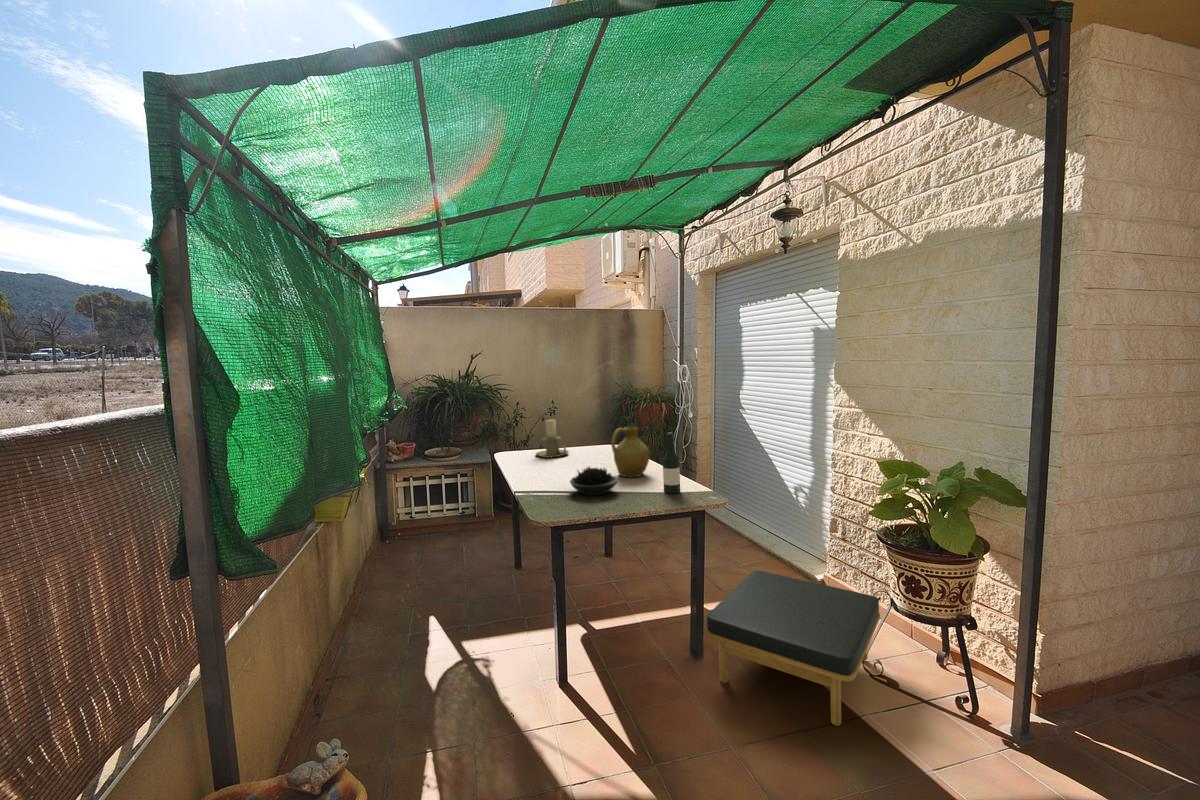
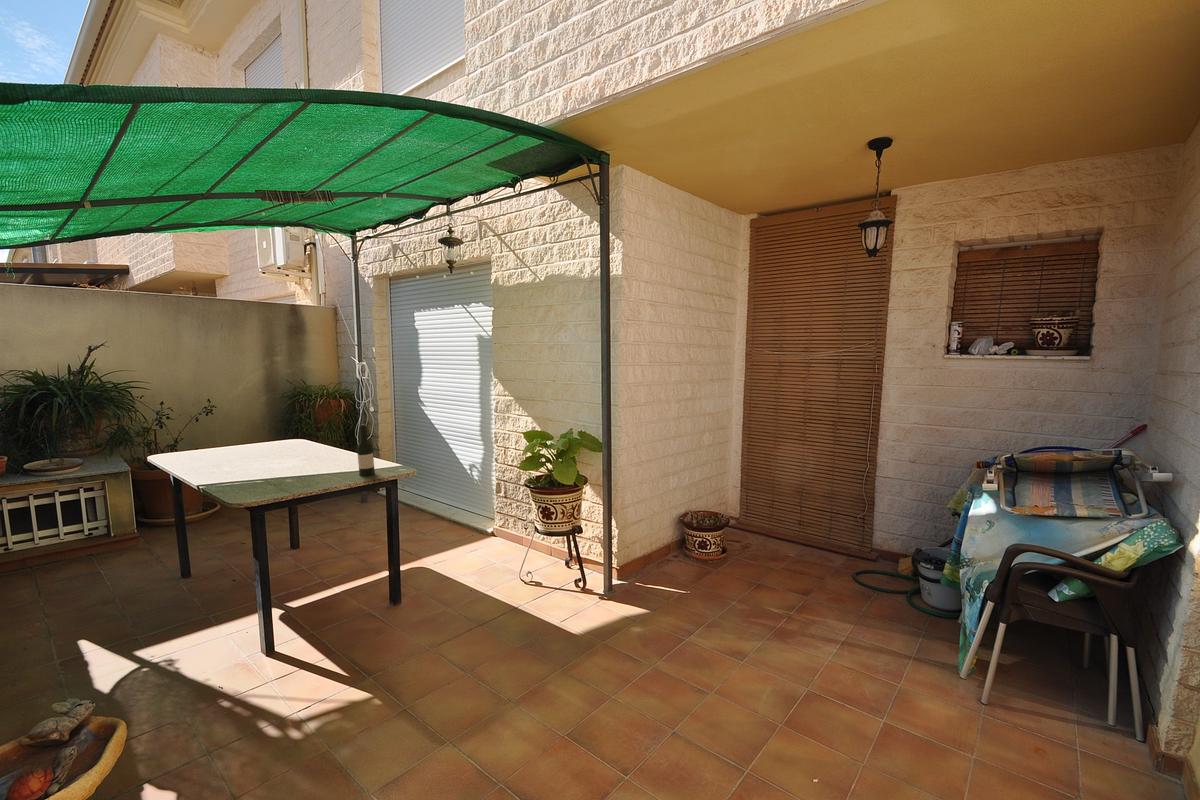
candle holder: present [536,420,569,457] -> none [203,422,246,462]
pitcher: present [611,426,649,477] -> none [302,422,342,469]
succulent plant: present [570,467,618,495] -> none [262,461,314,488]
ottoman: present [707,571,880,726] -> none [404,528,529,618]

